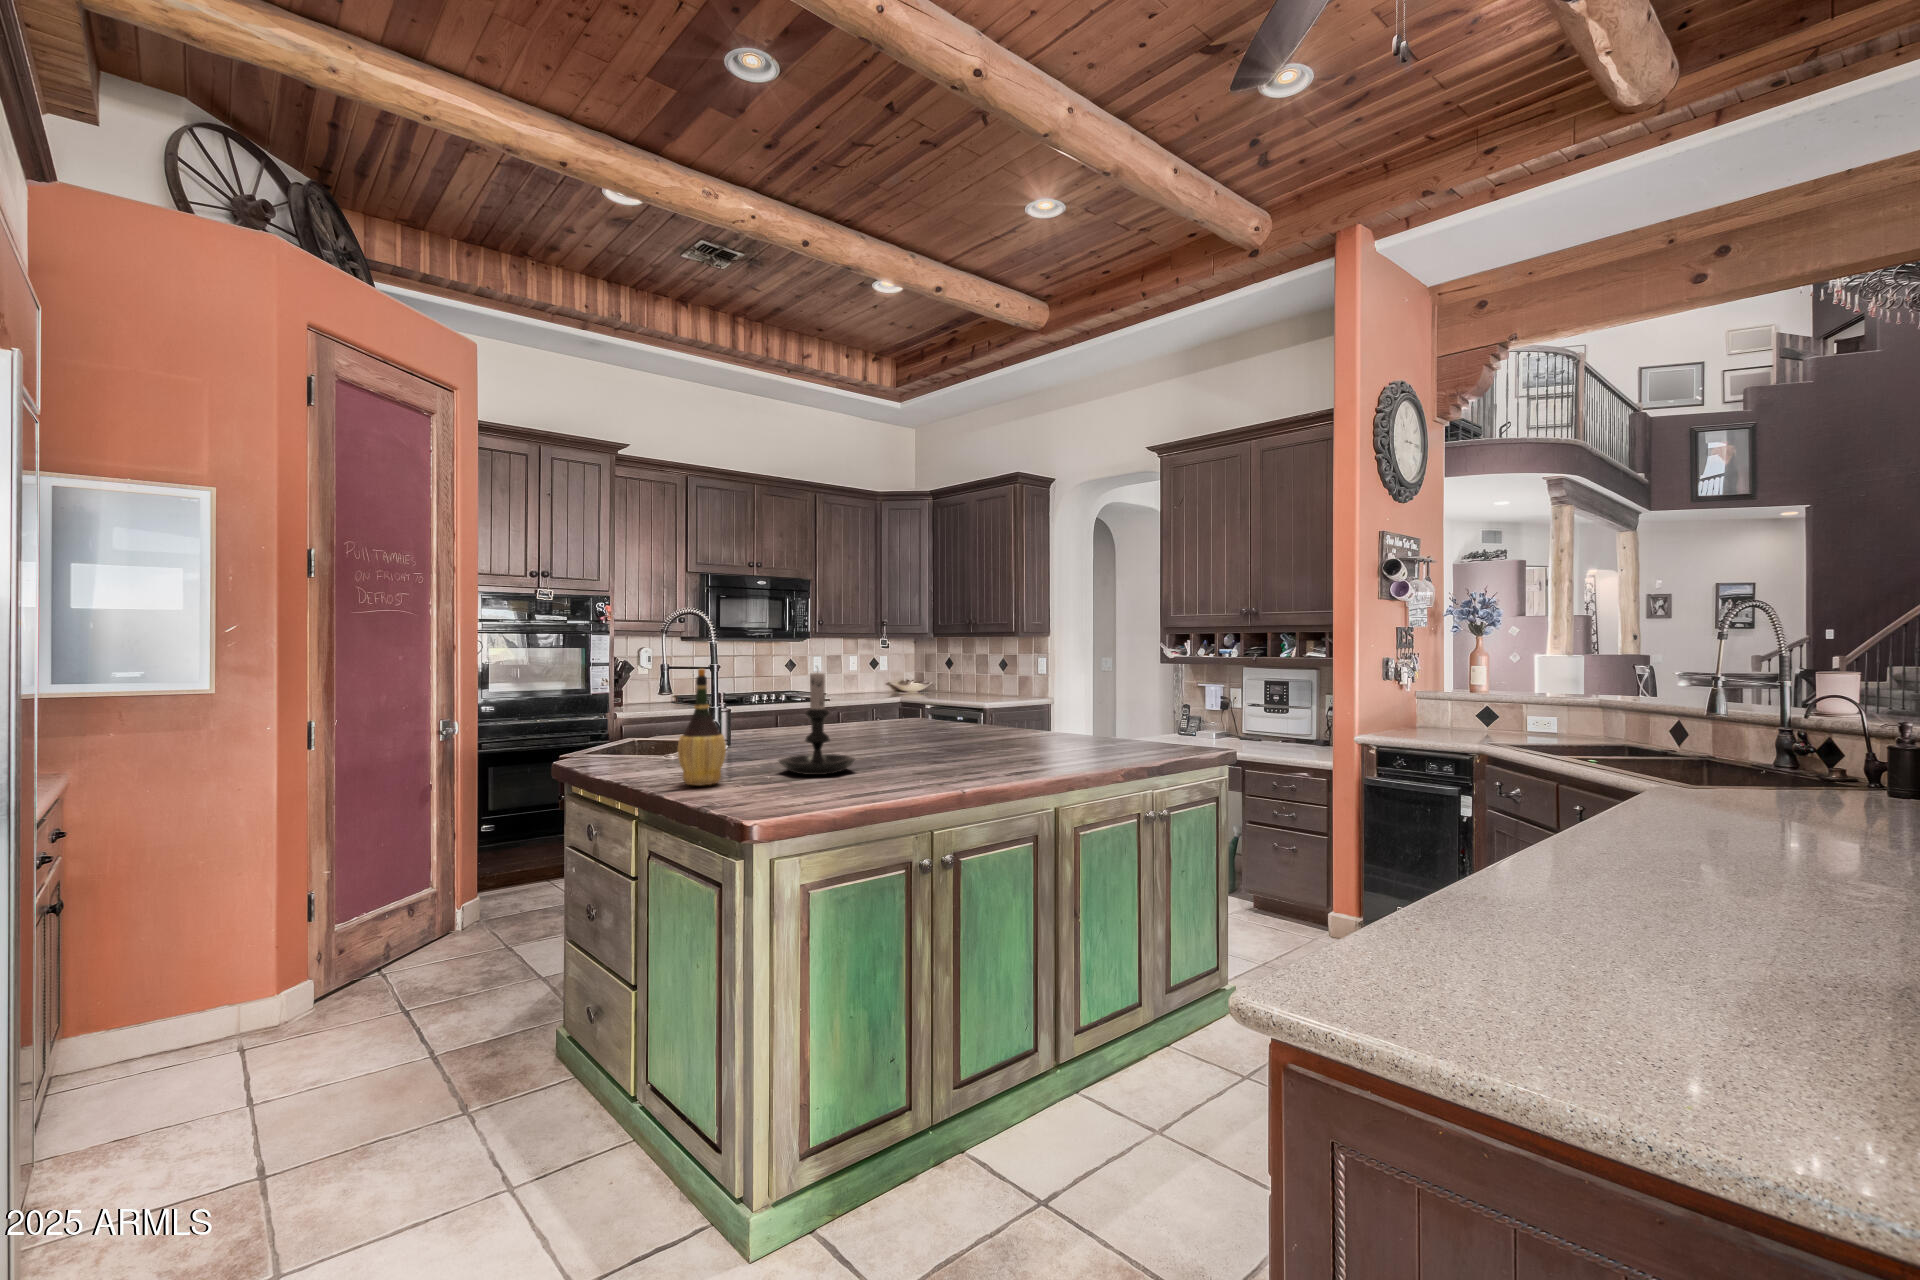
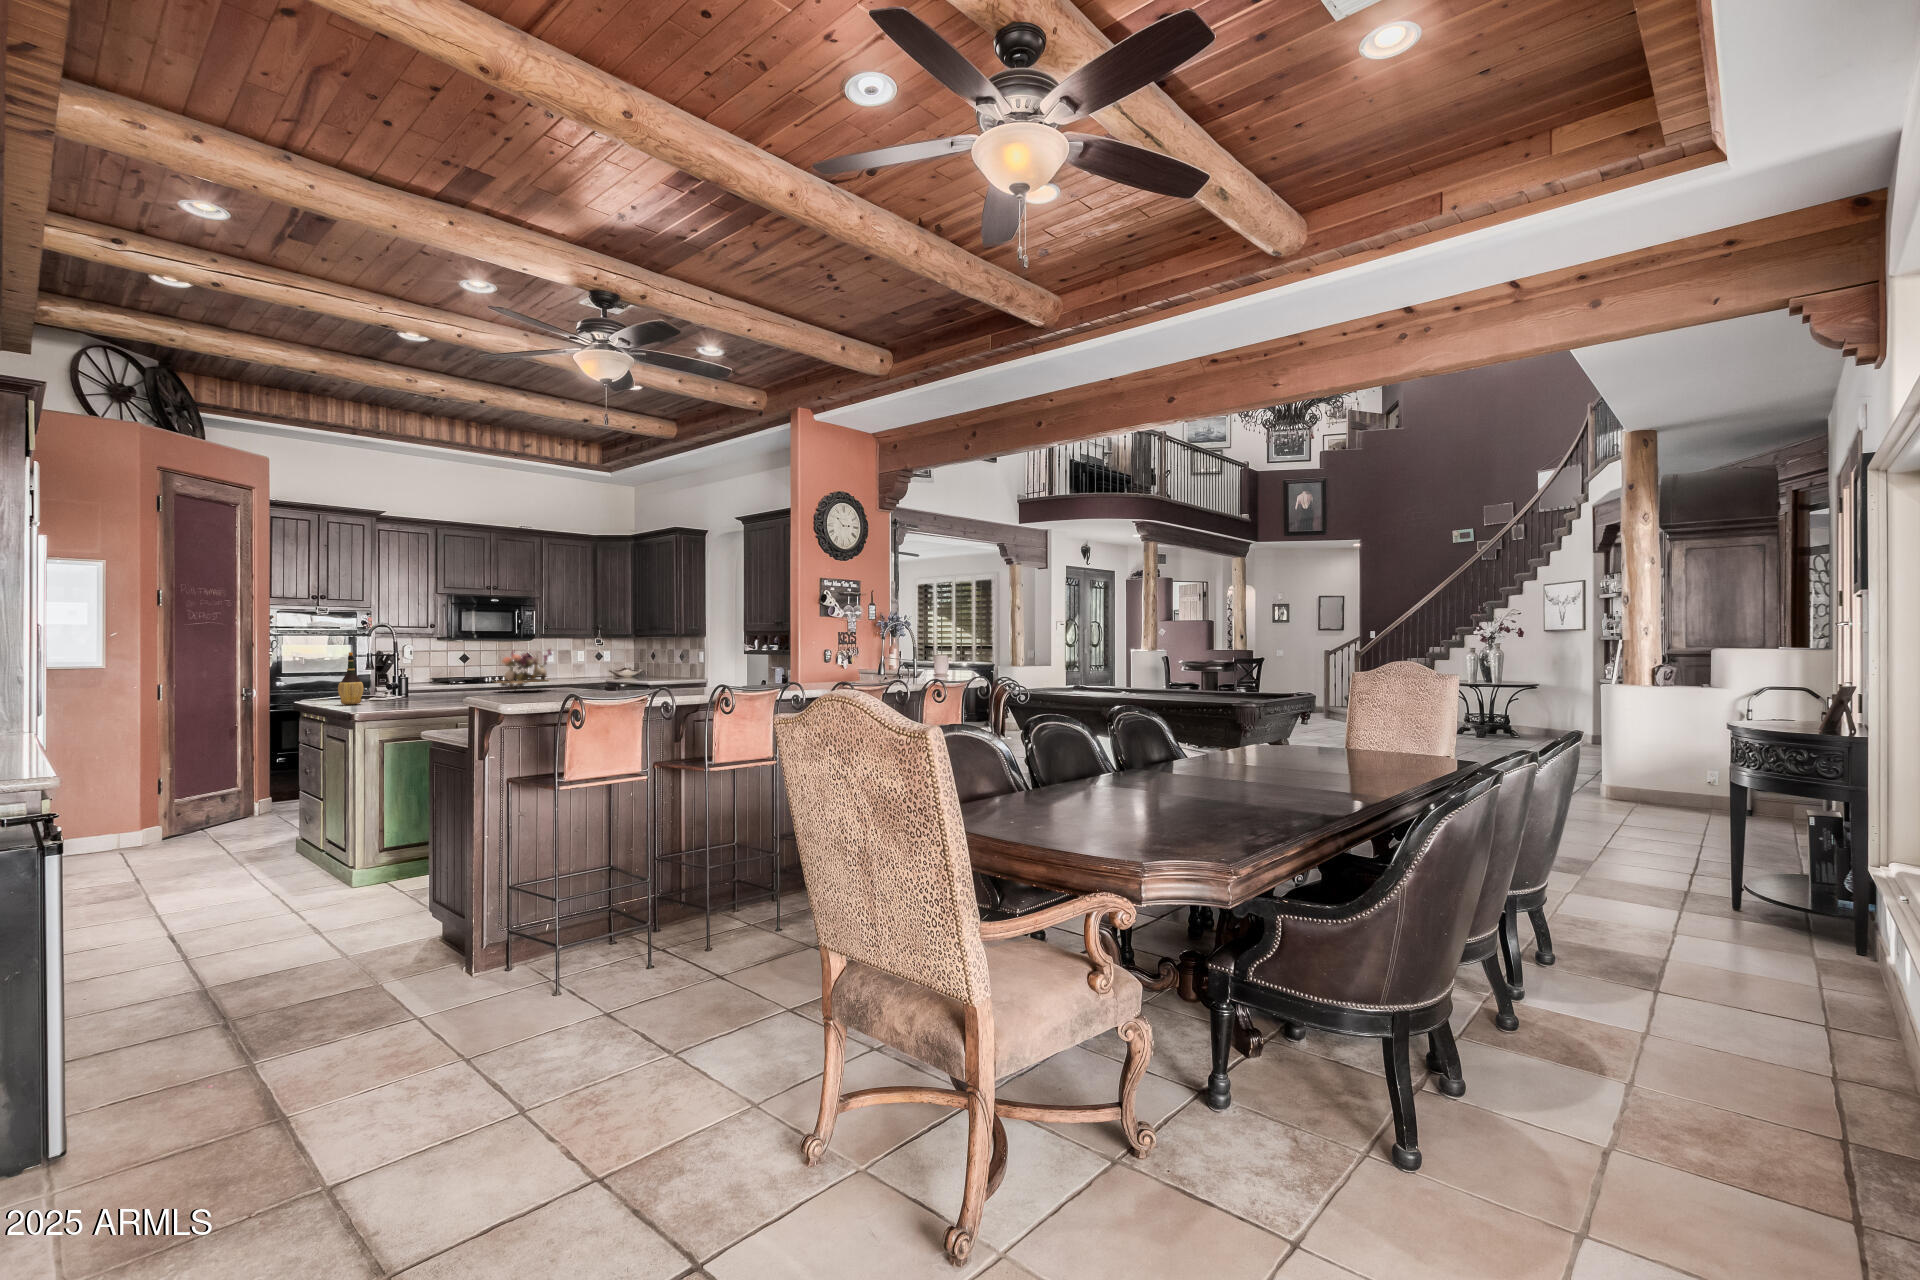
flower arrangement: none [877,655,982,737] -> present [497,648,552,689]
candle holder: present [778,673,854,775] -> none [397,651,438,702]

